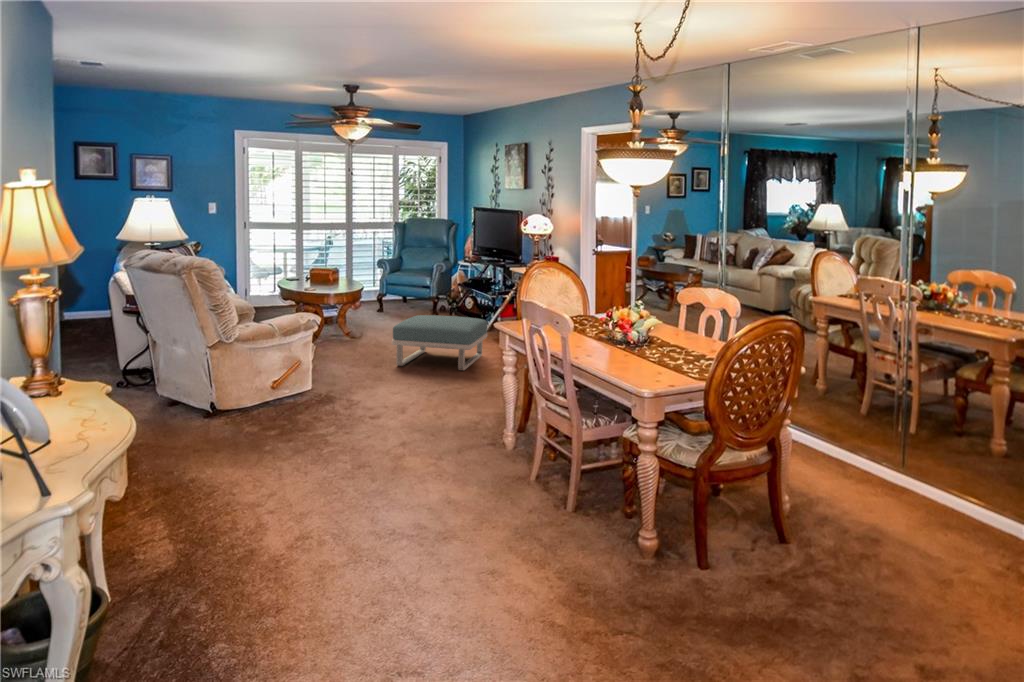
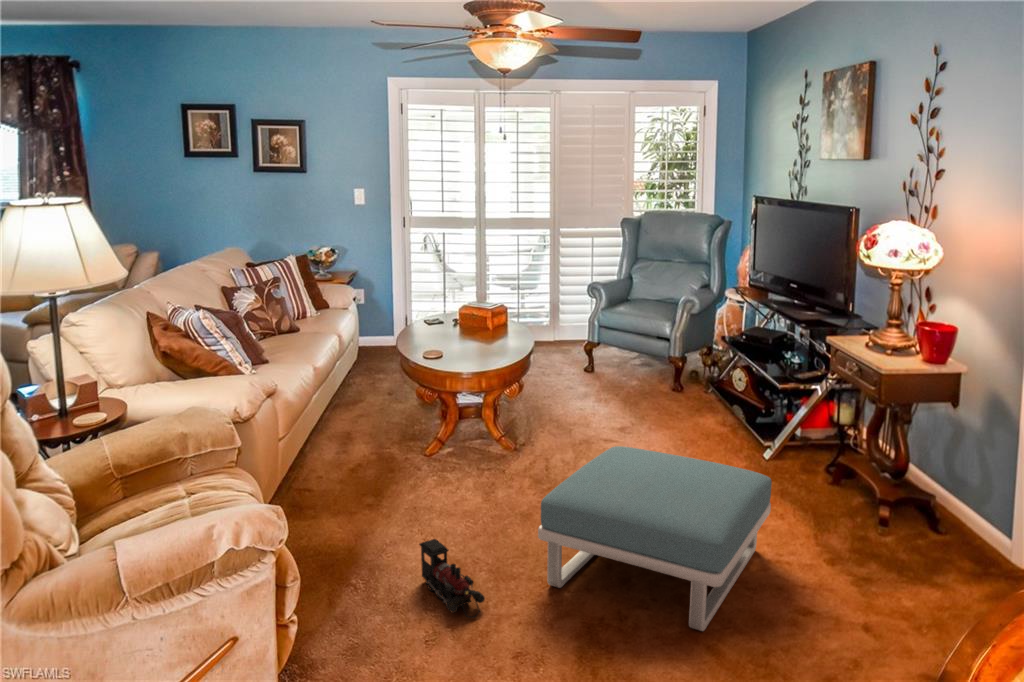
toy train: none [338,348,373,373] -> present [419,539,485,618]

